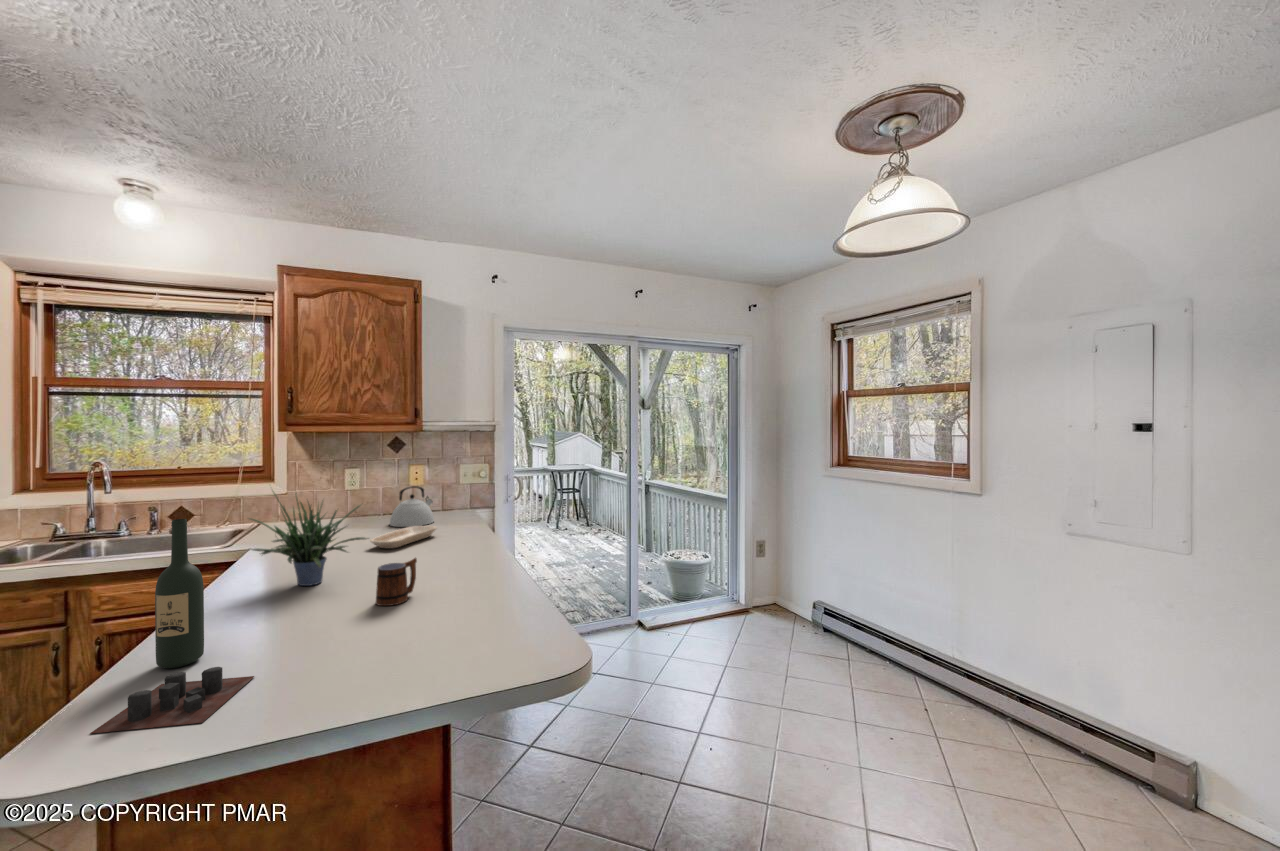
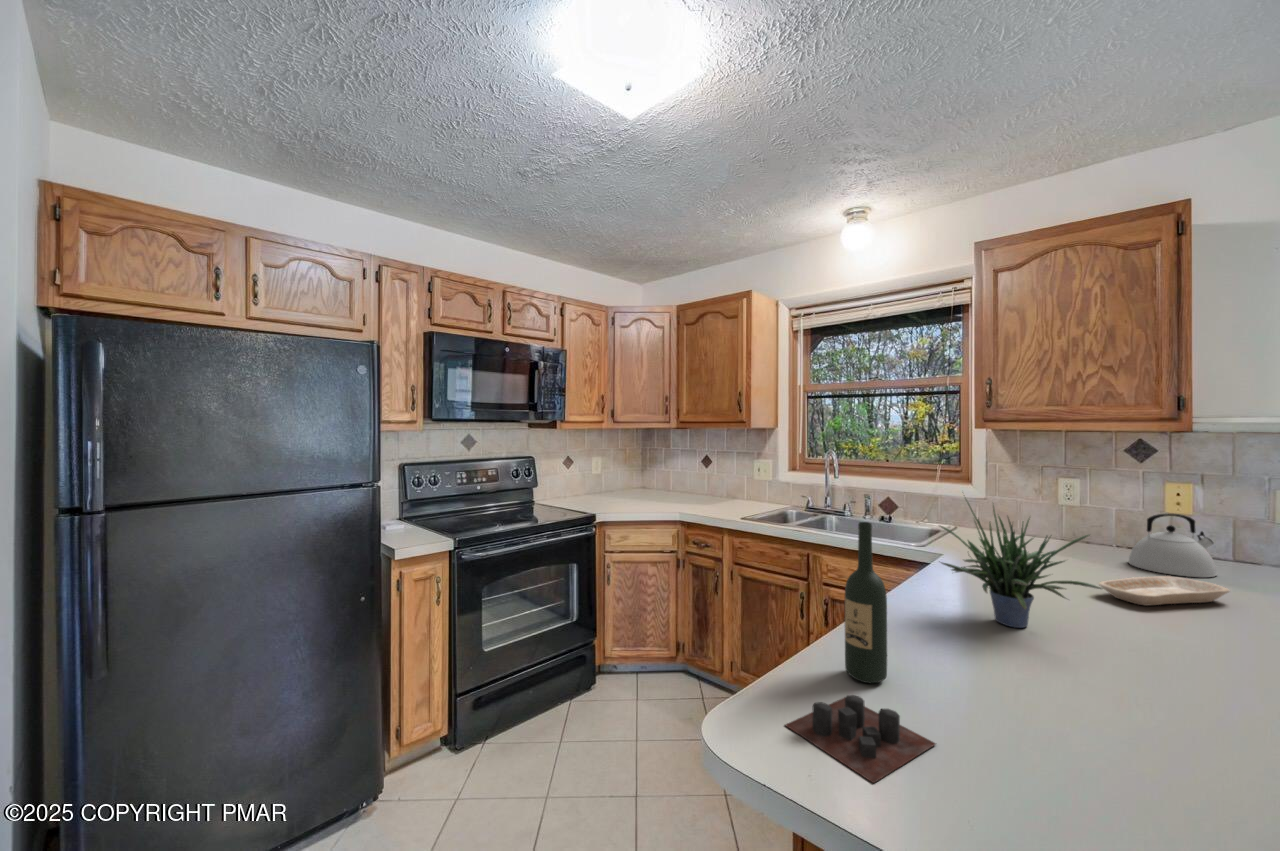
mug: present [376,558,417,606] -> none [1117,643,1204,721]

